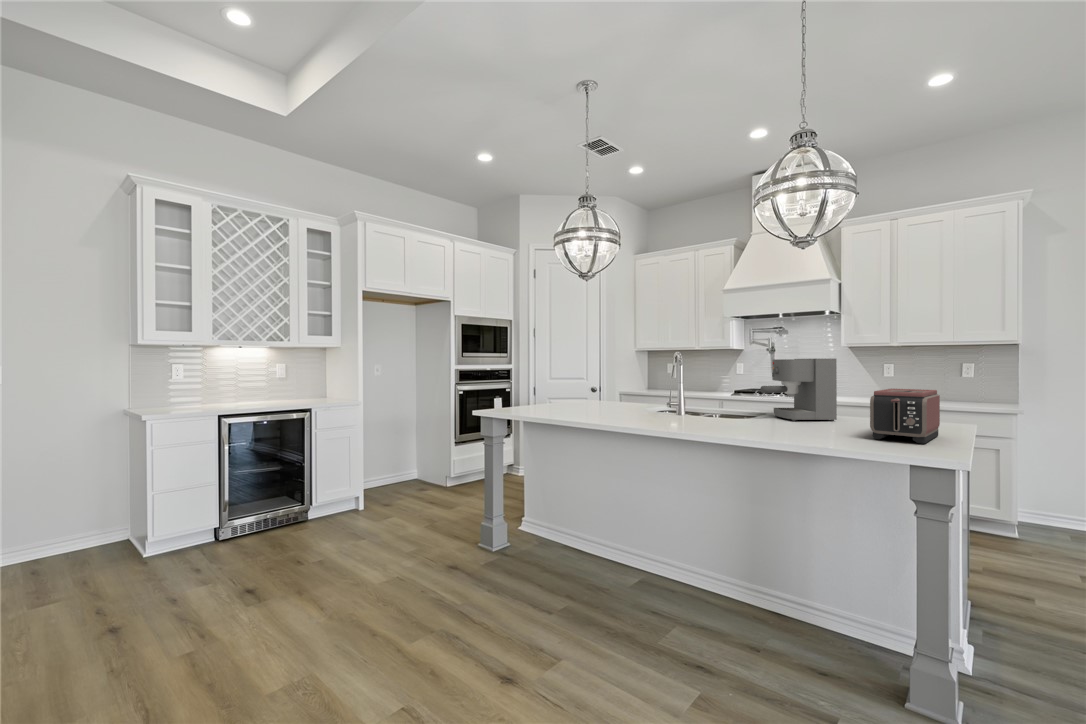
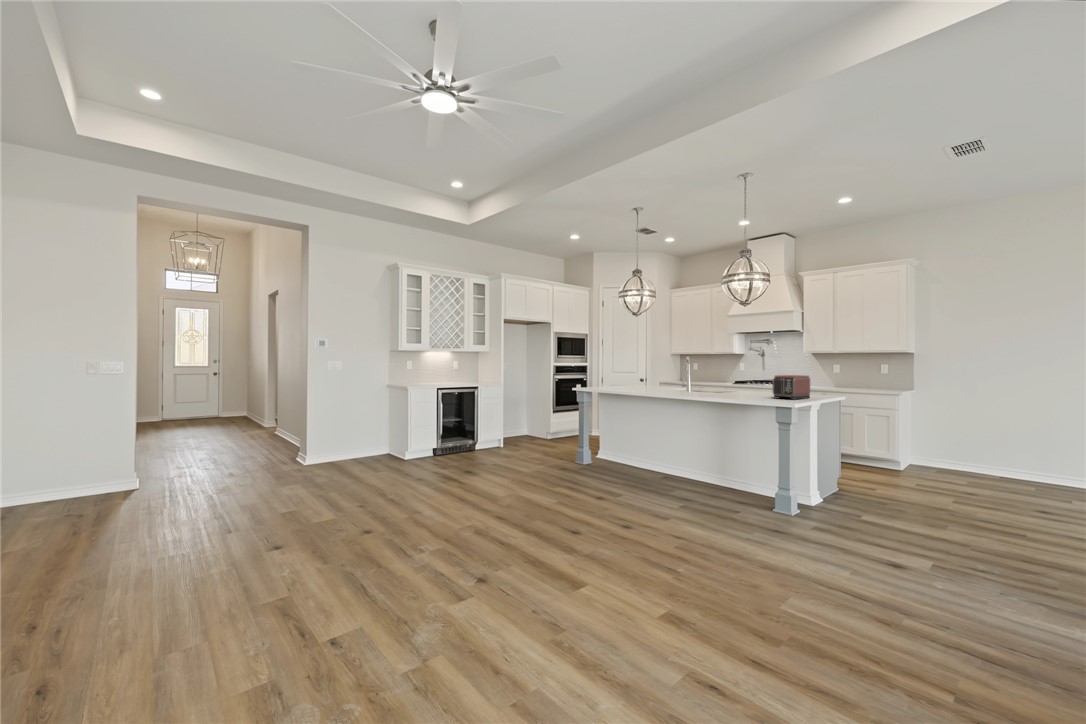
coffee maker: present [760,358,837,421] -> none [731,360,772,394]

